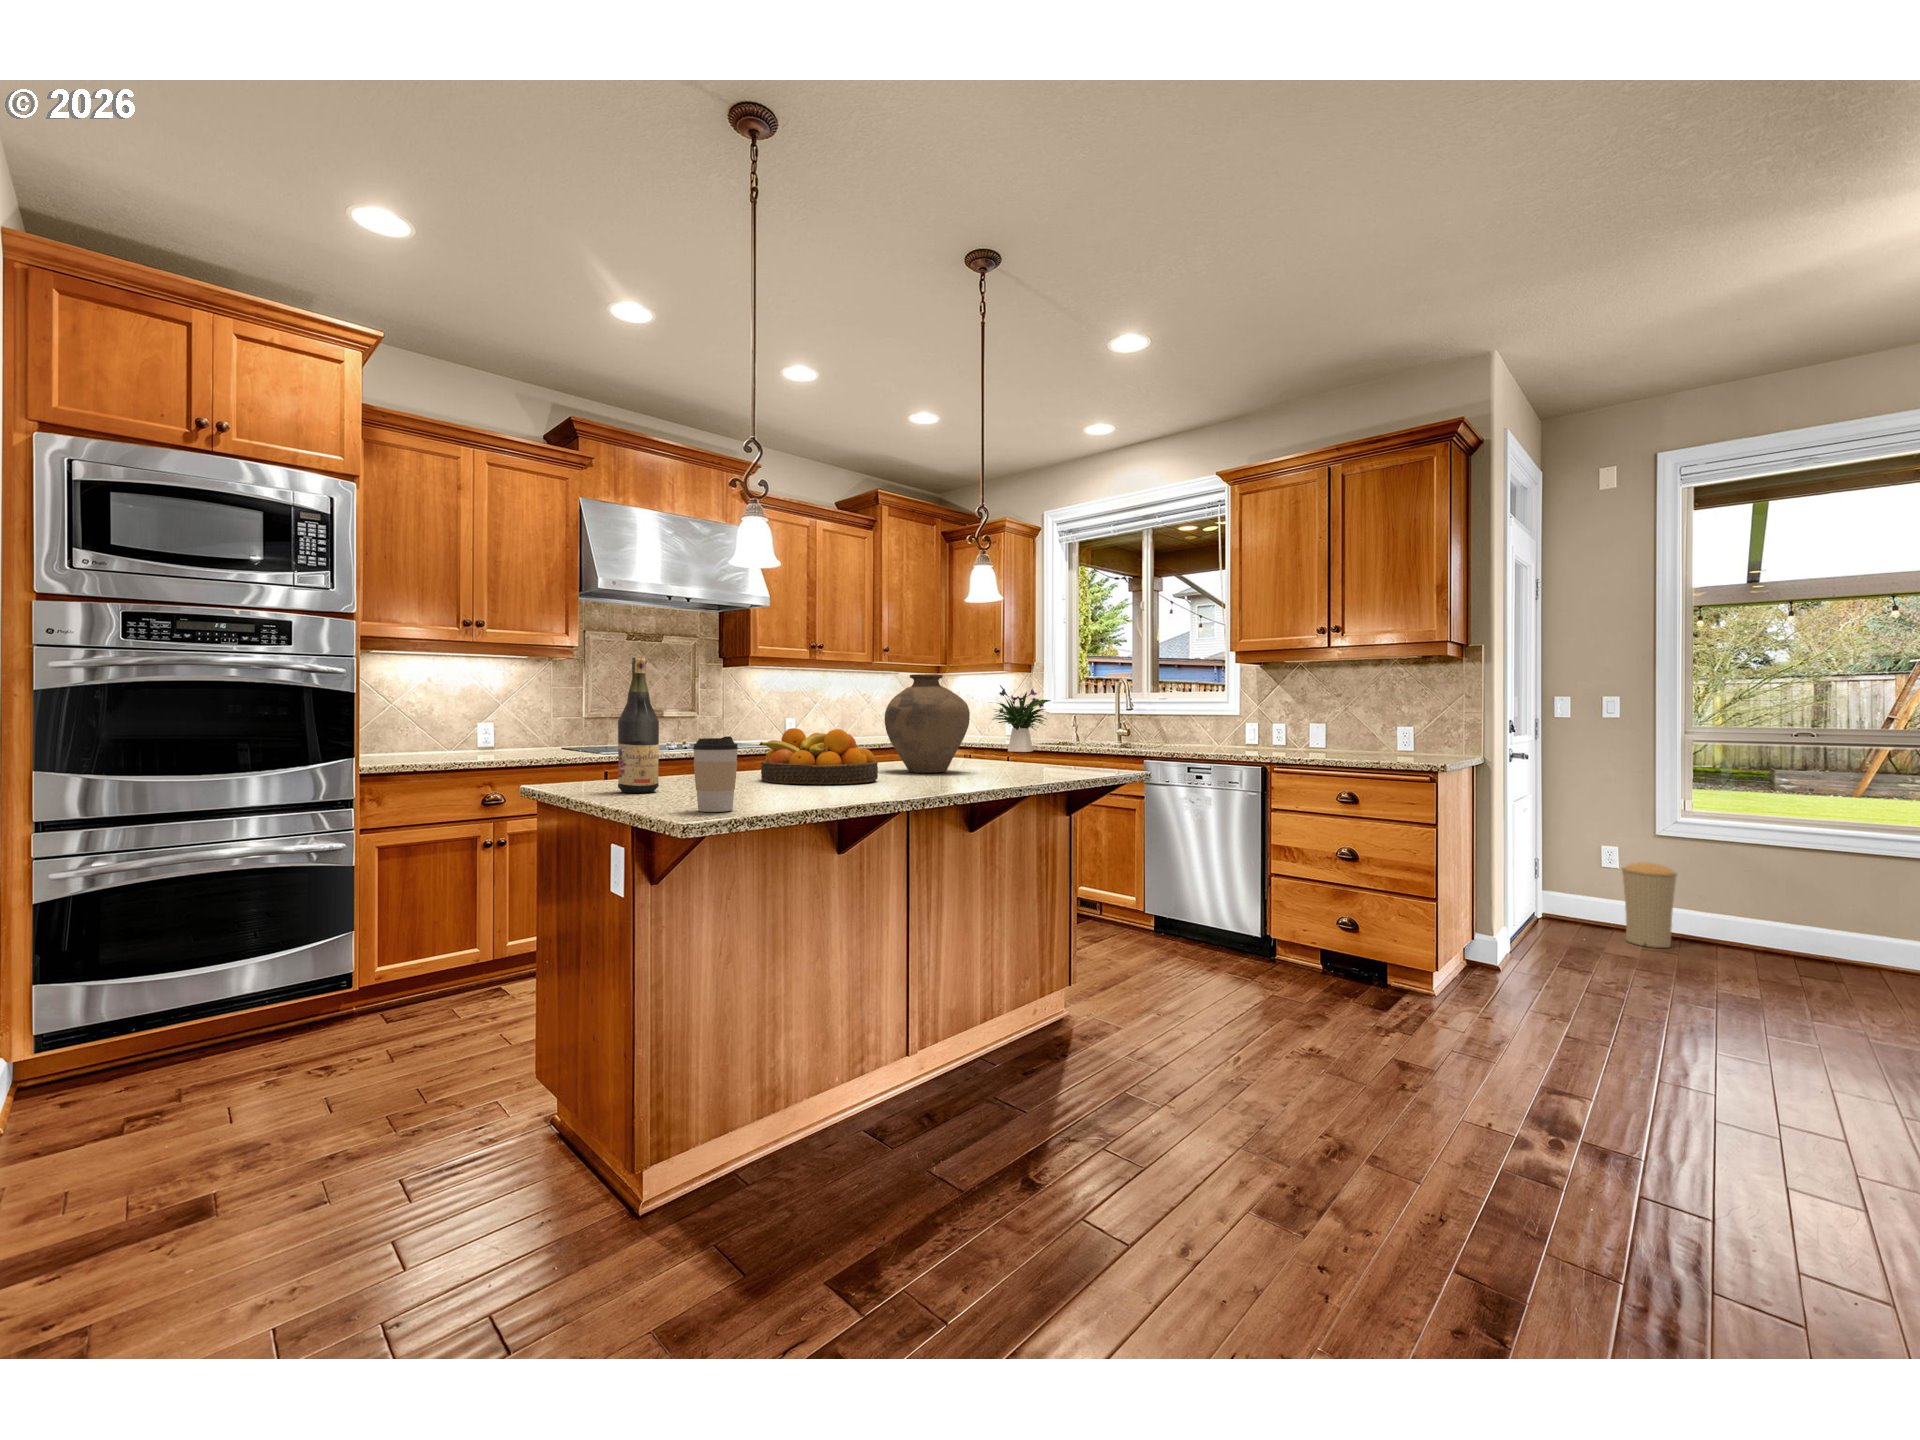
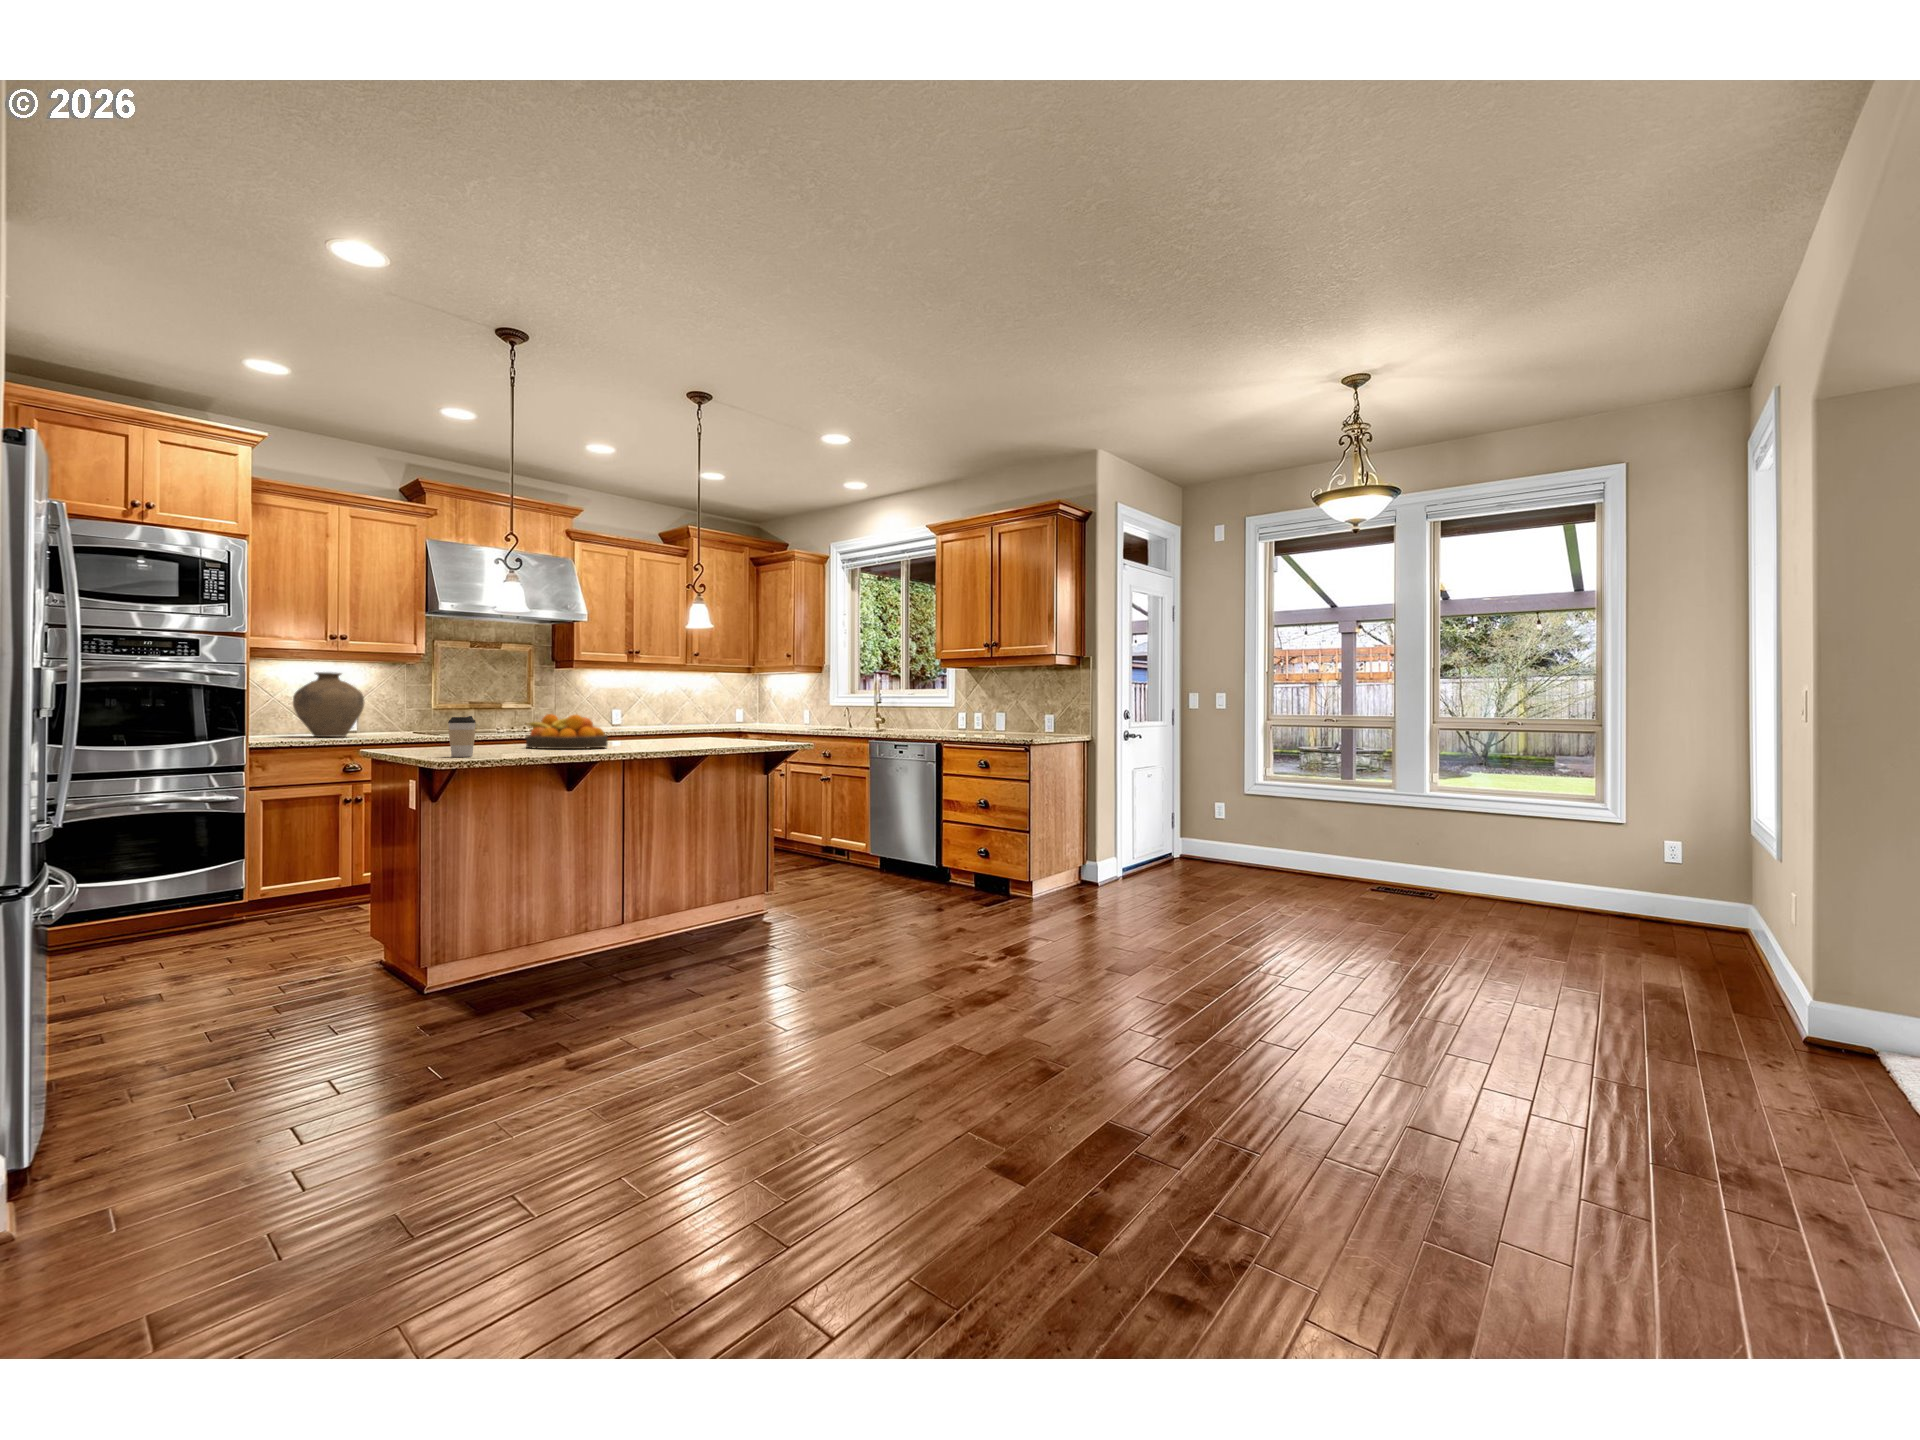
wine bottle: present [618,658,659,793] -> none [417,670,444,751]
vase: present [885,674,970,773] -> present [293,672,364,737]
flower arrangement: present [994,685,1051,752] -> none [768,684,820,736]
trash can: present [1622,862,1677,948] -> none [1210,813,1243,873]

